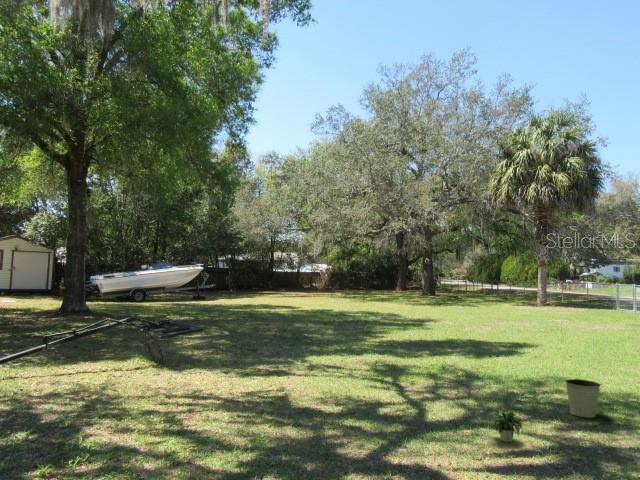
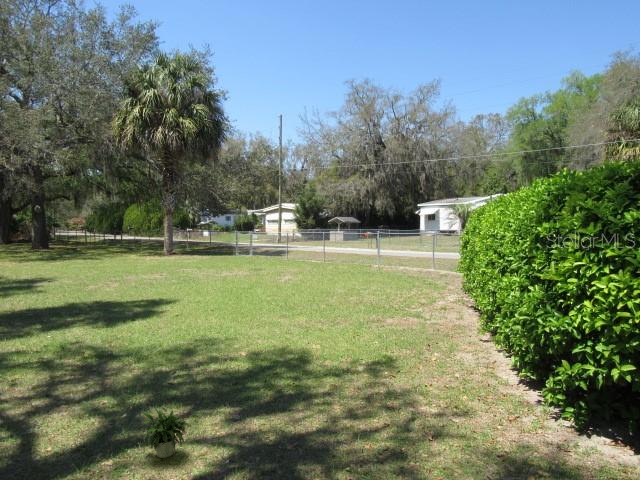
bucket: present [565,379,602,418] -> none [223,344,263,388]

